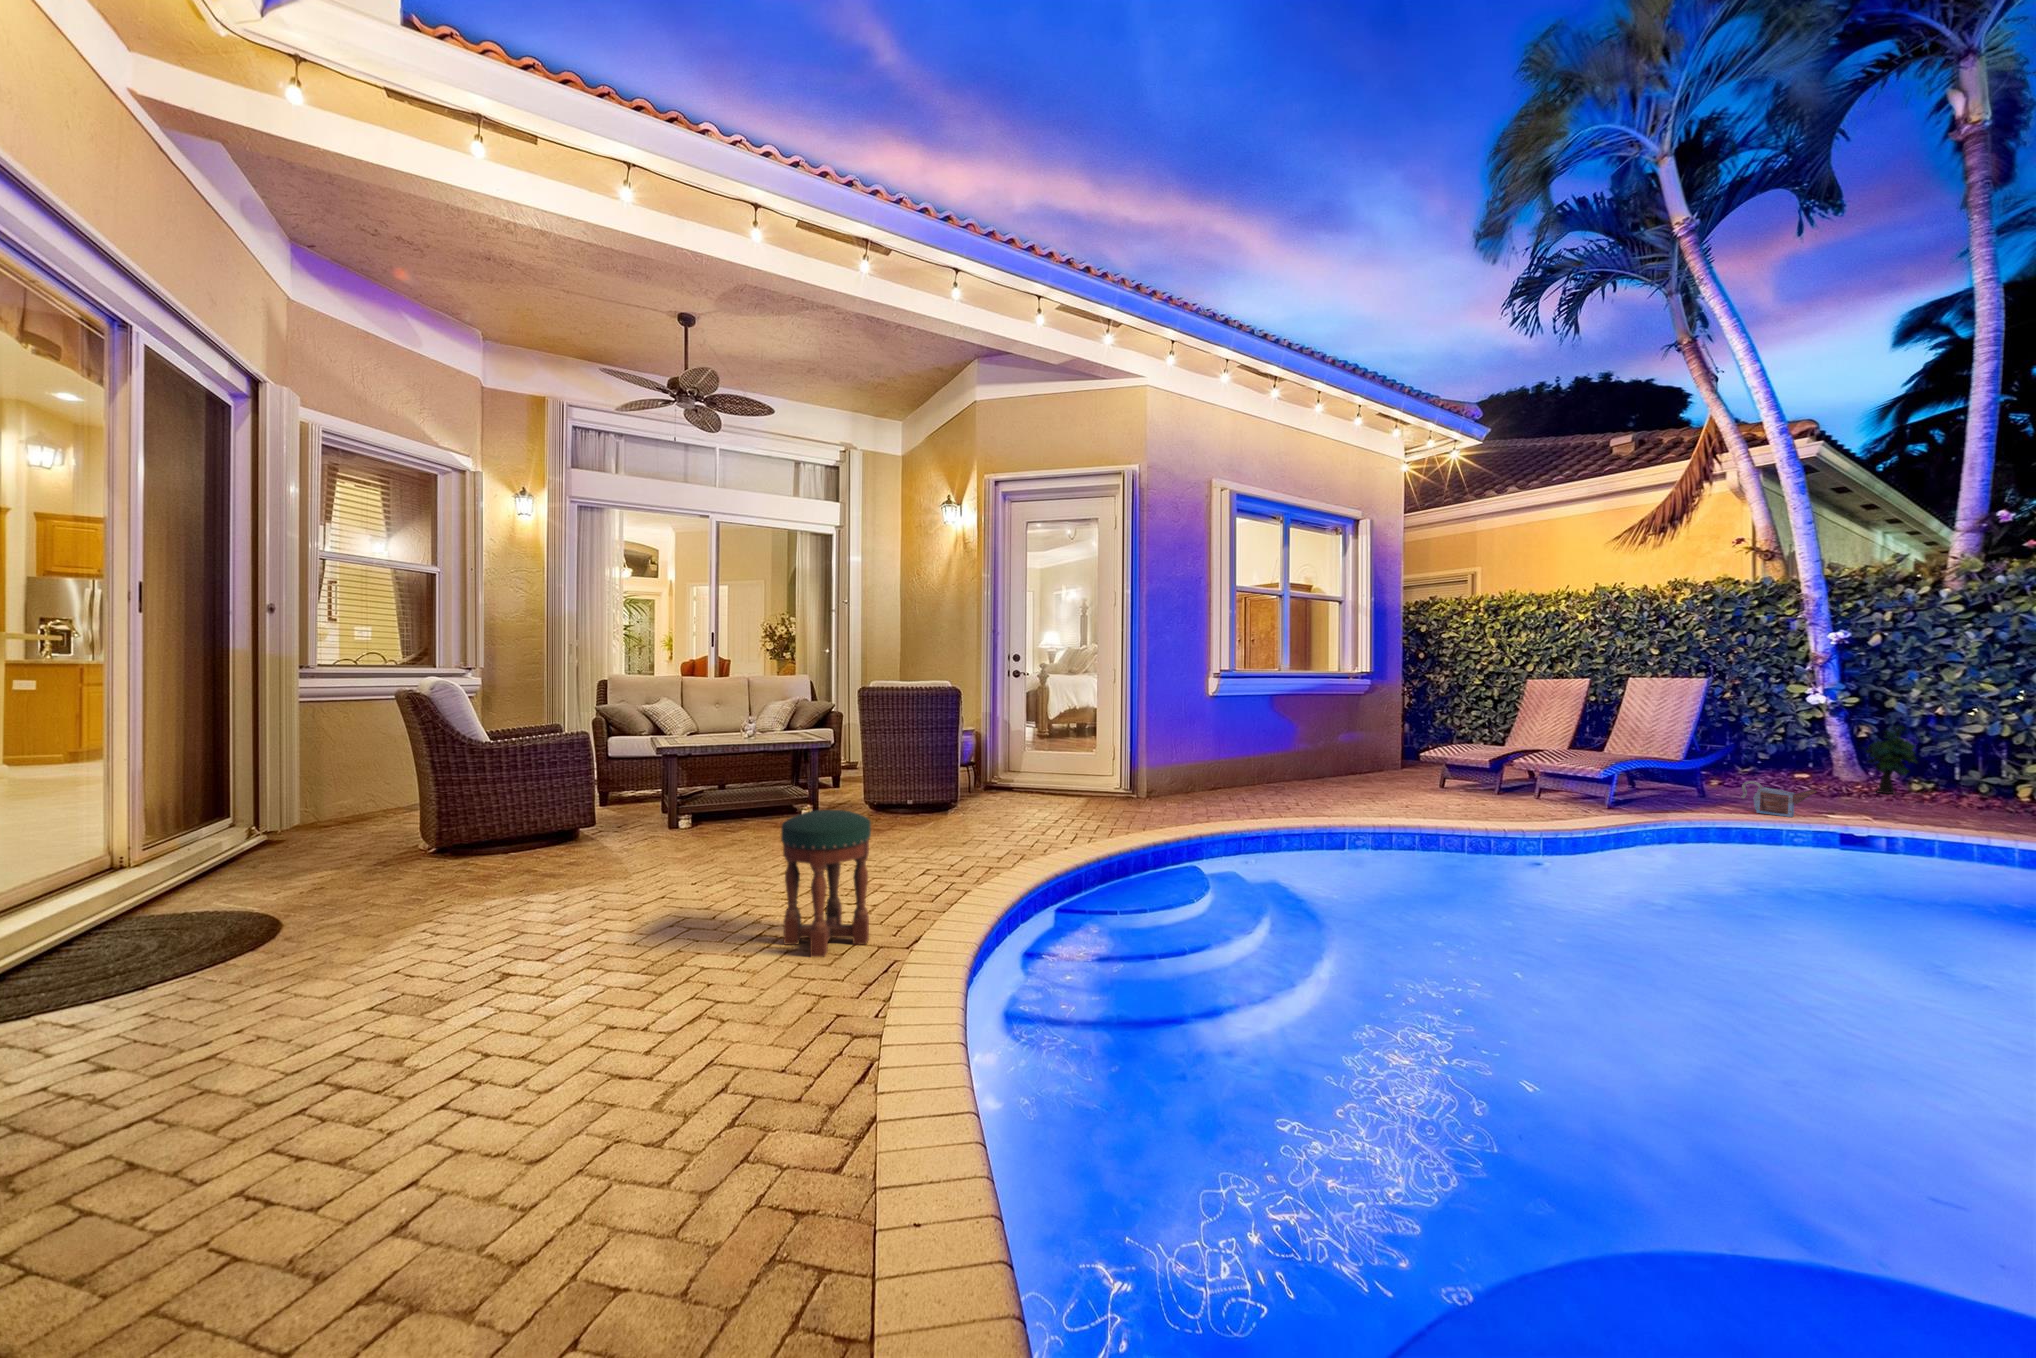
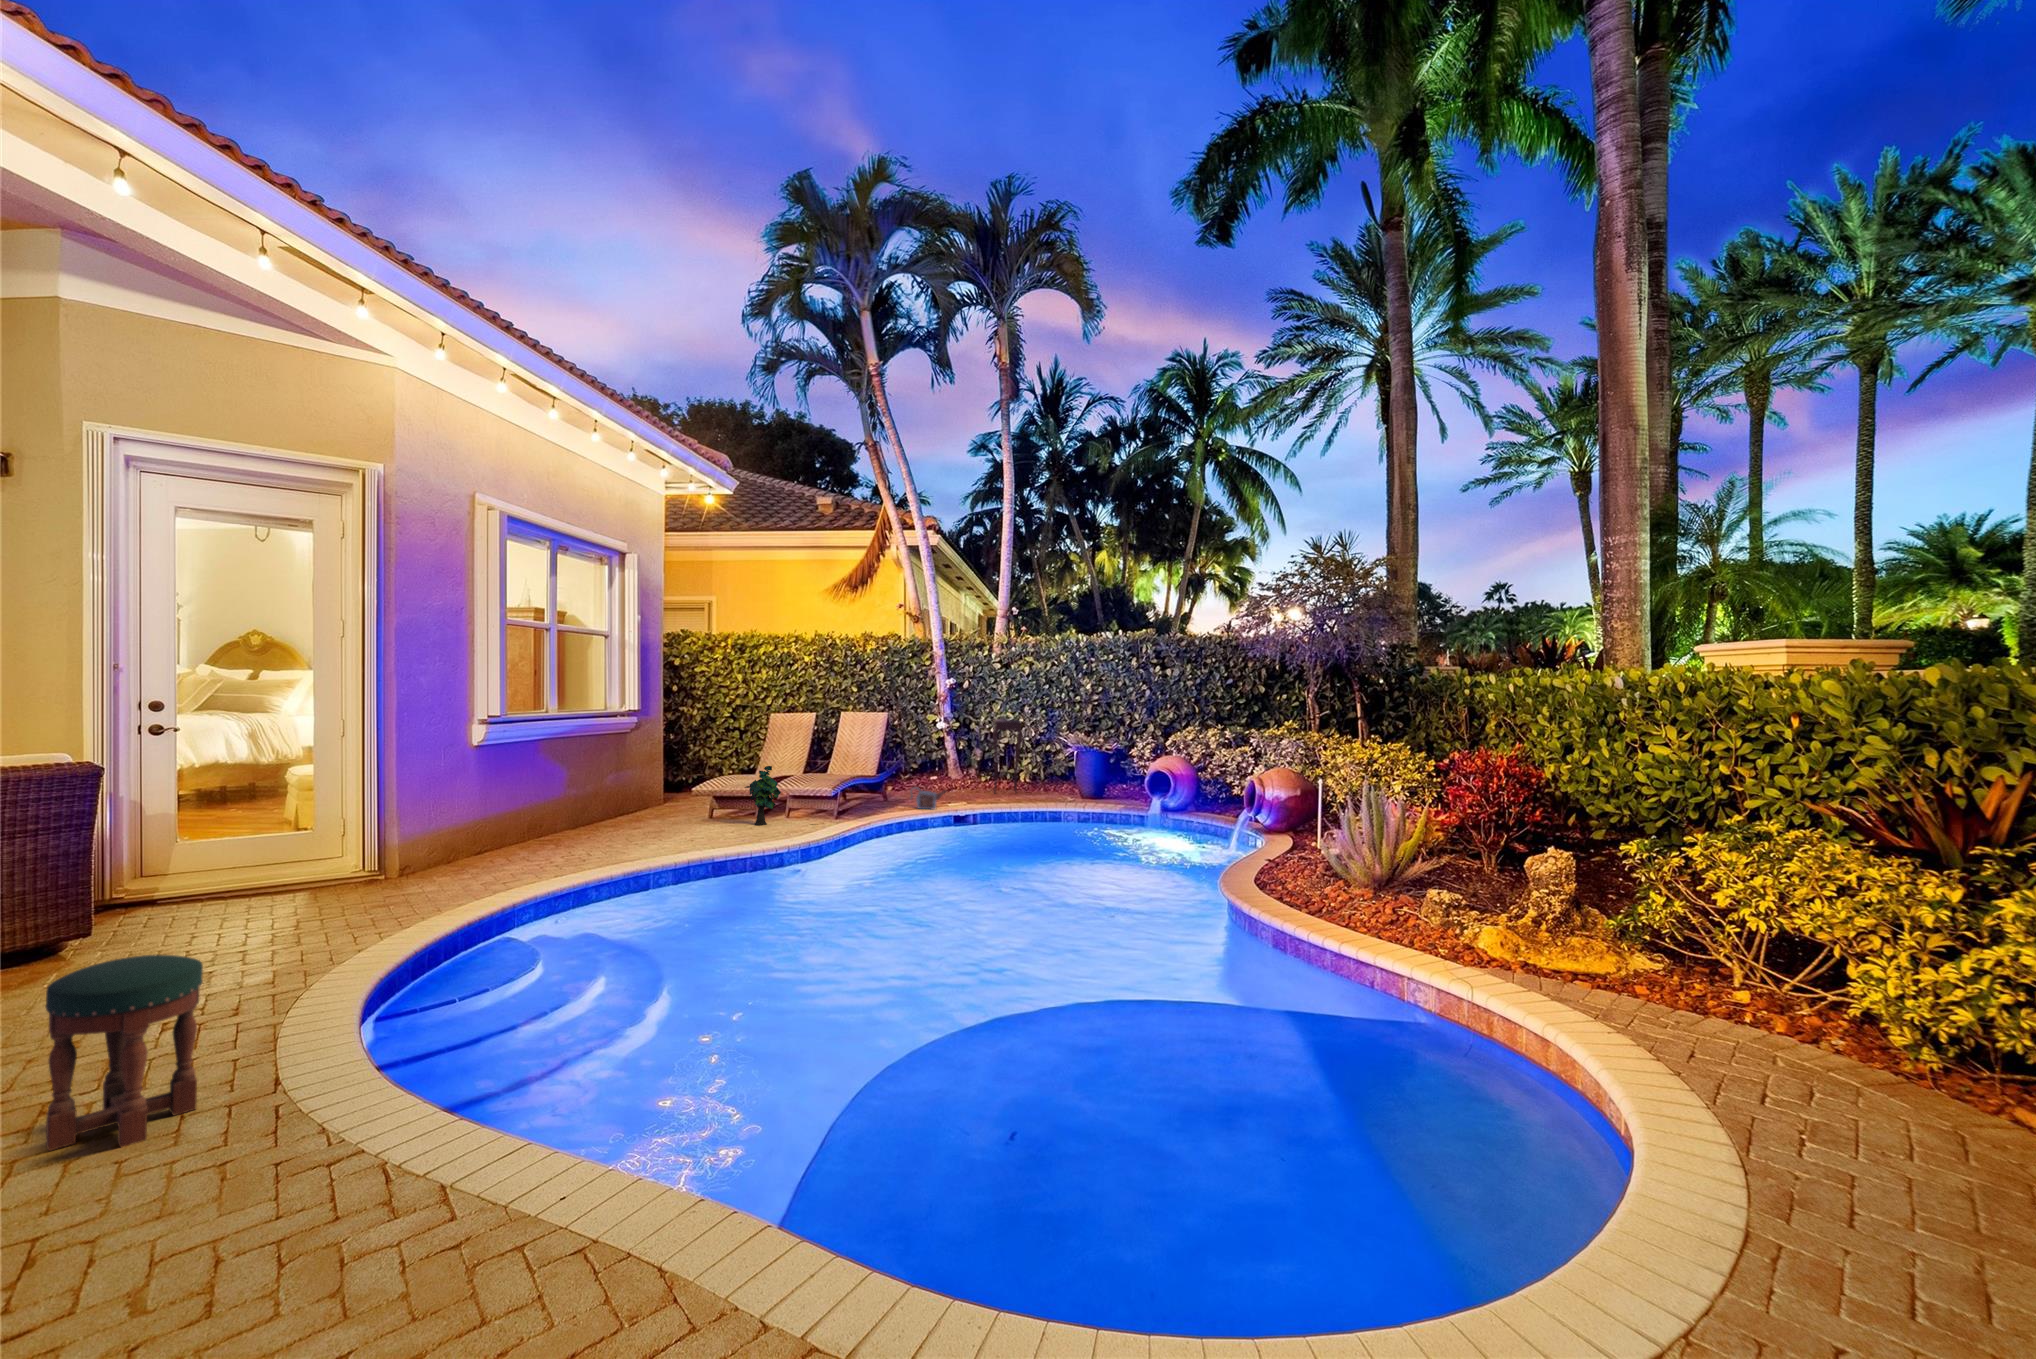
side table: none [1927,691,2001,814] -> present [993,719,1022,793]
decorative plant: present [1864,726,1917,794] -> present [745,766,781,826]

